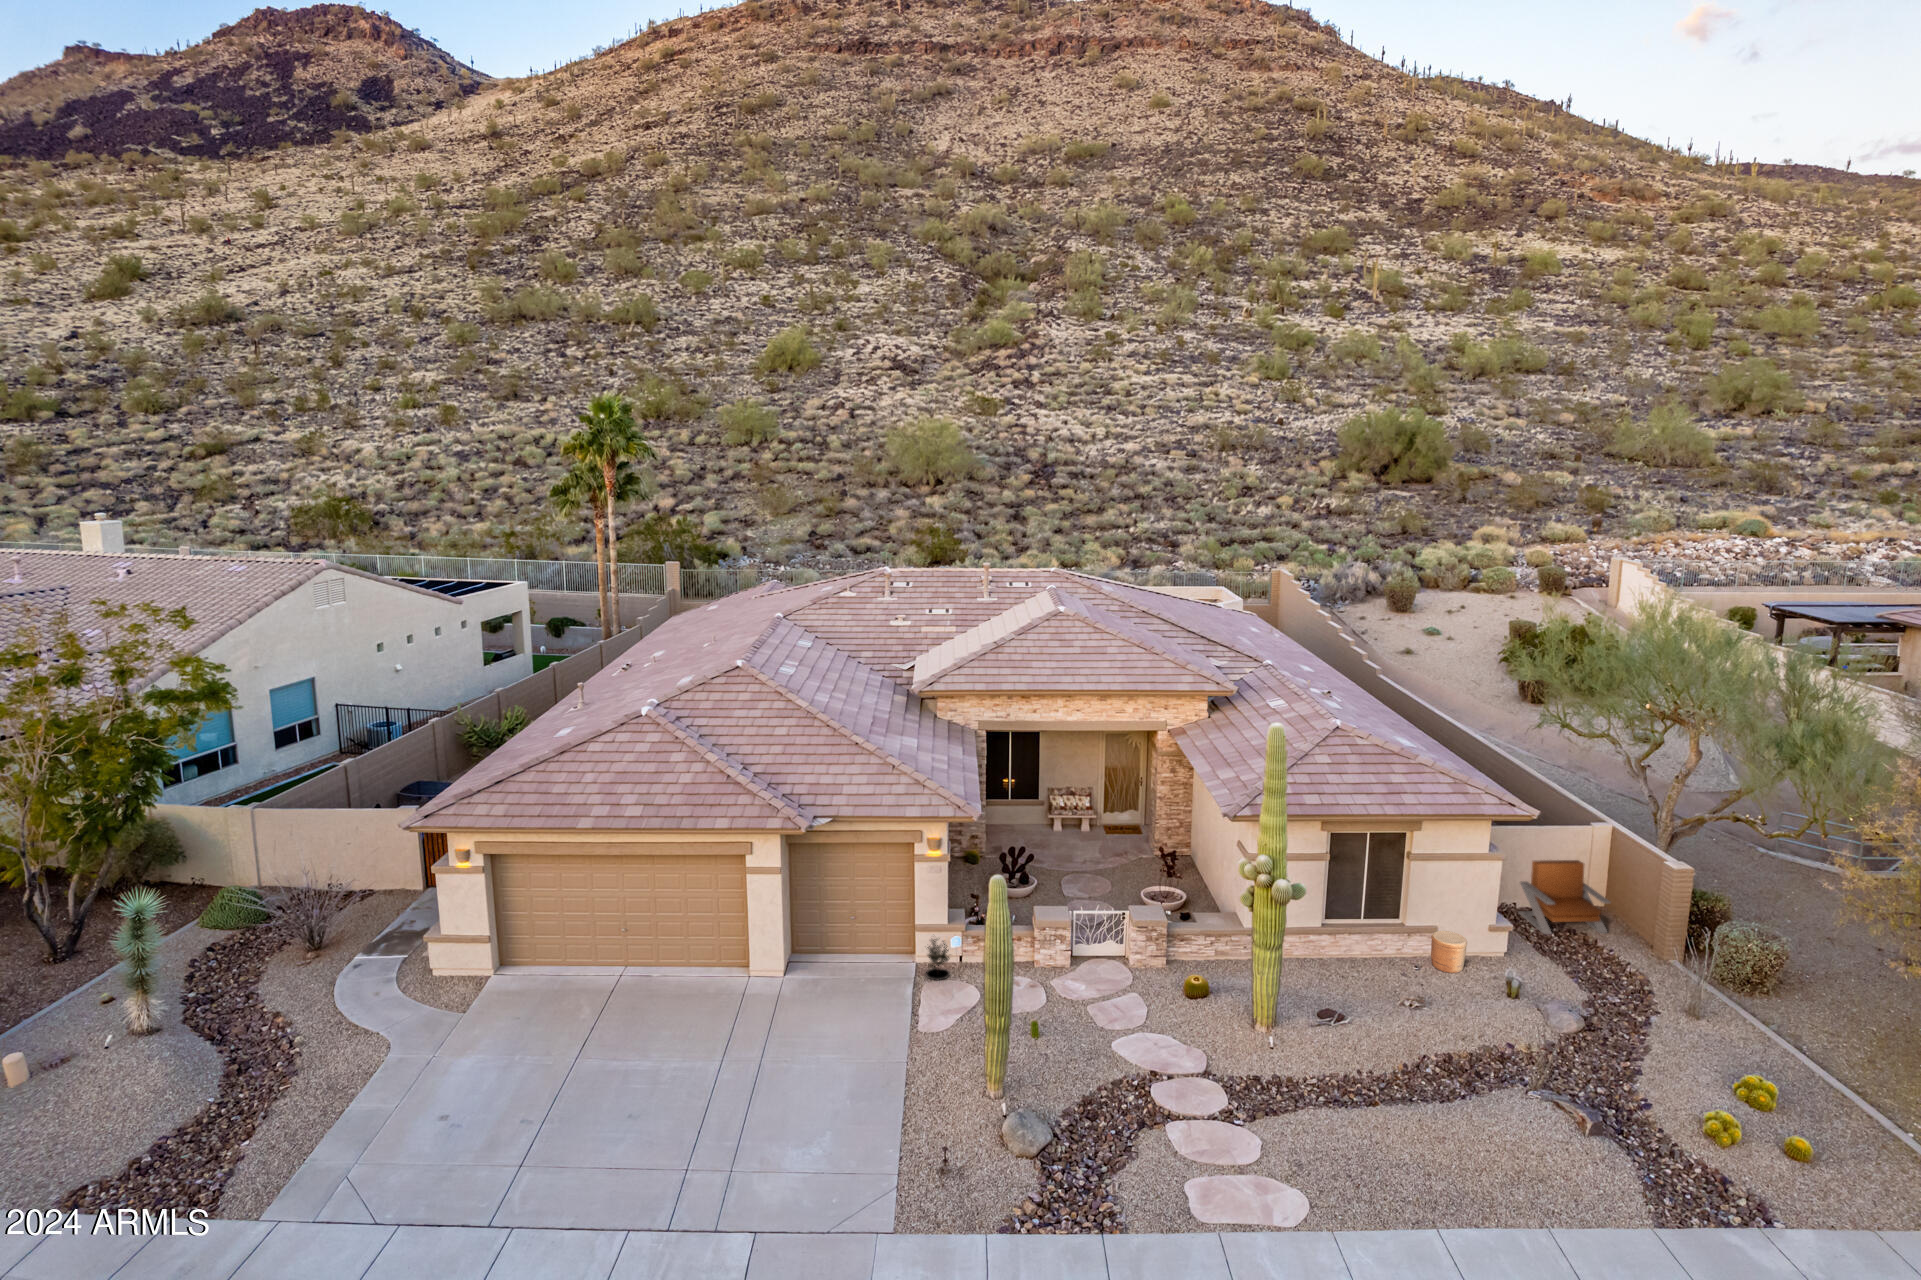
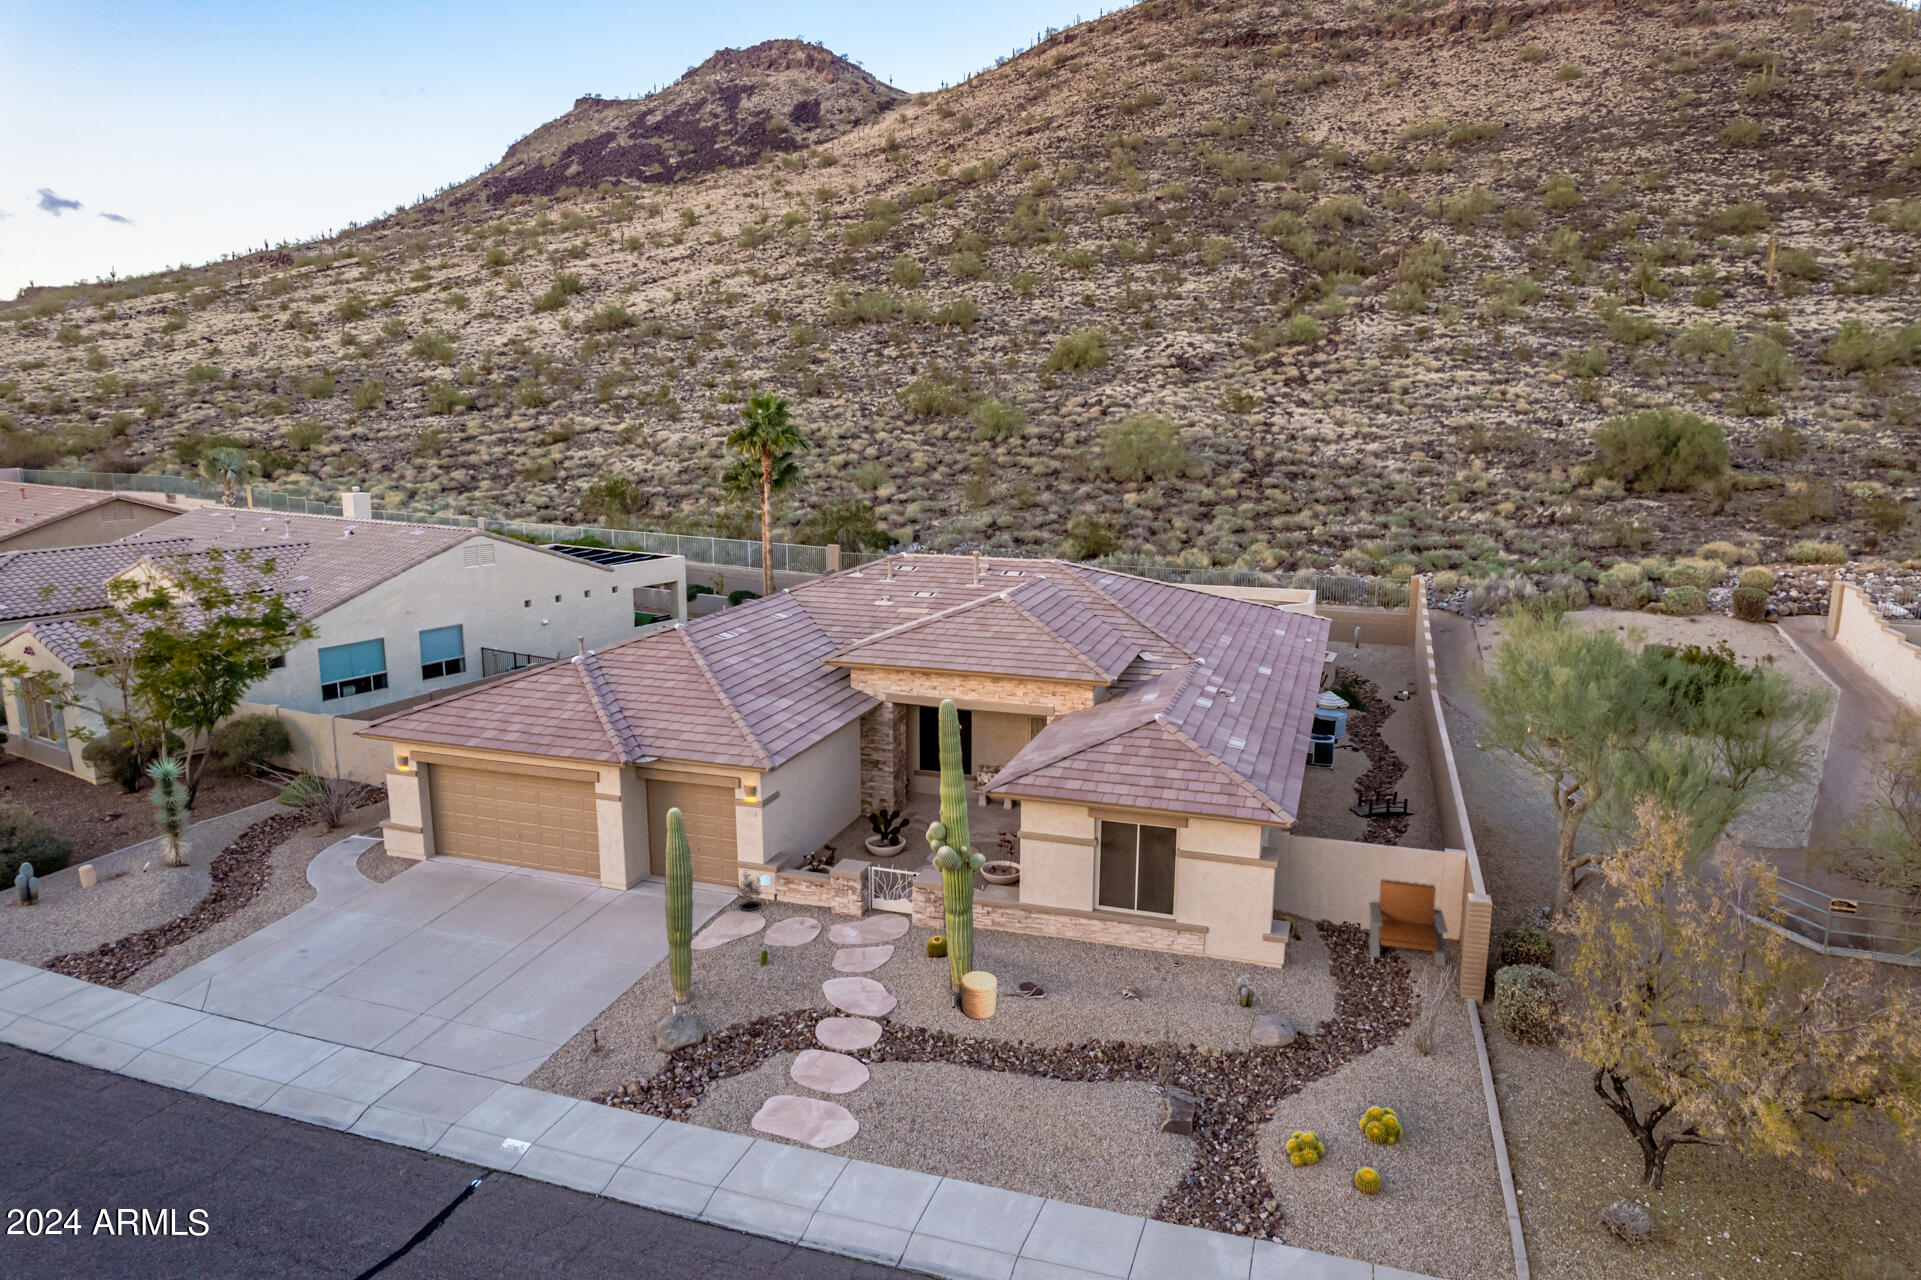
woven basket: present [1431,931,1467,973] -> present [961,971,997,1019]

